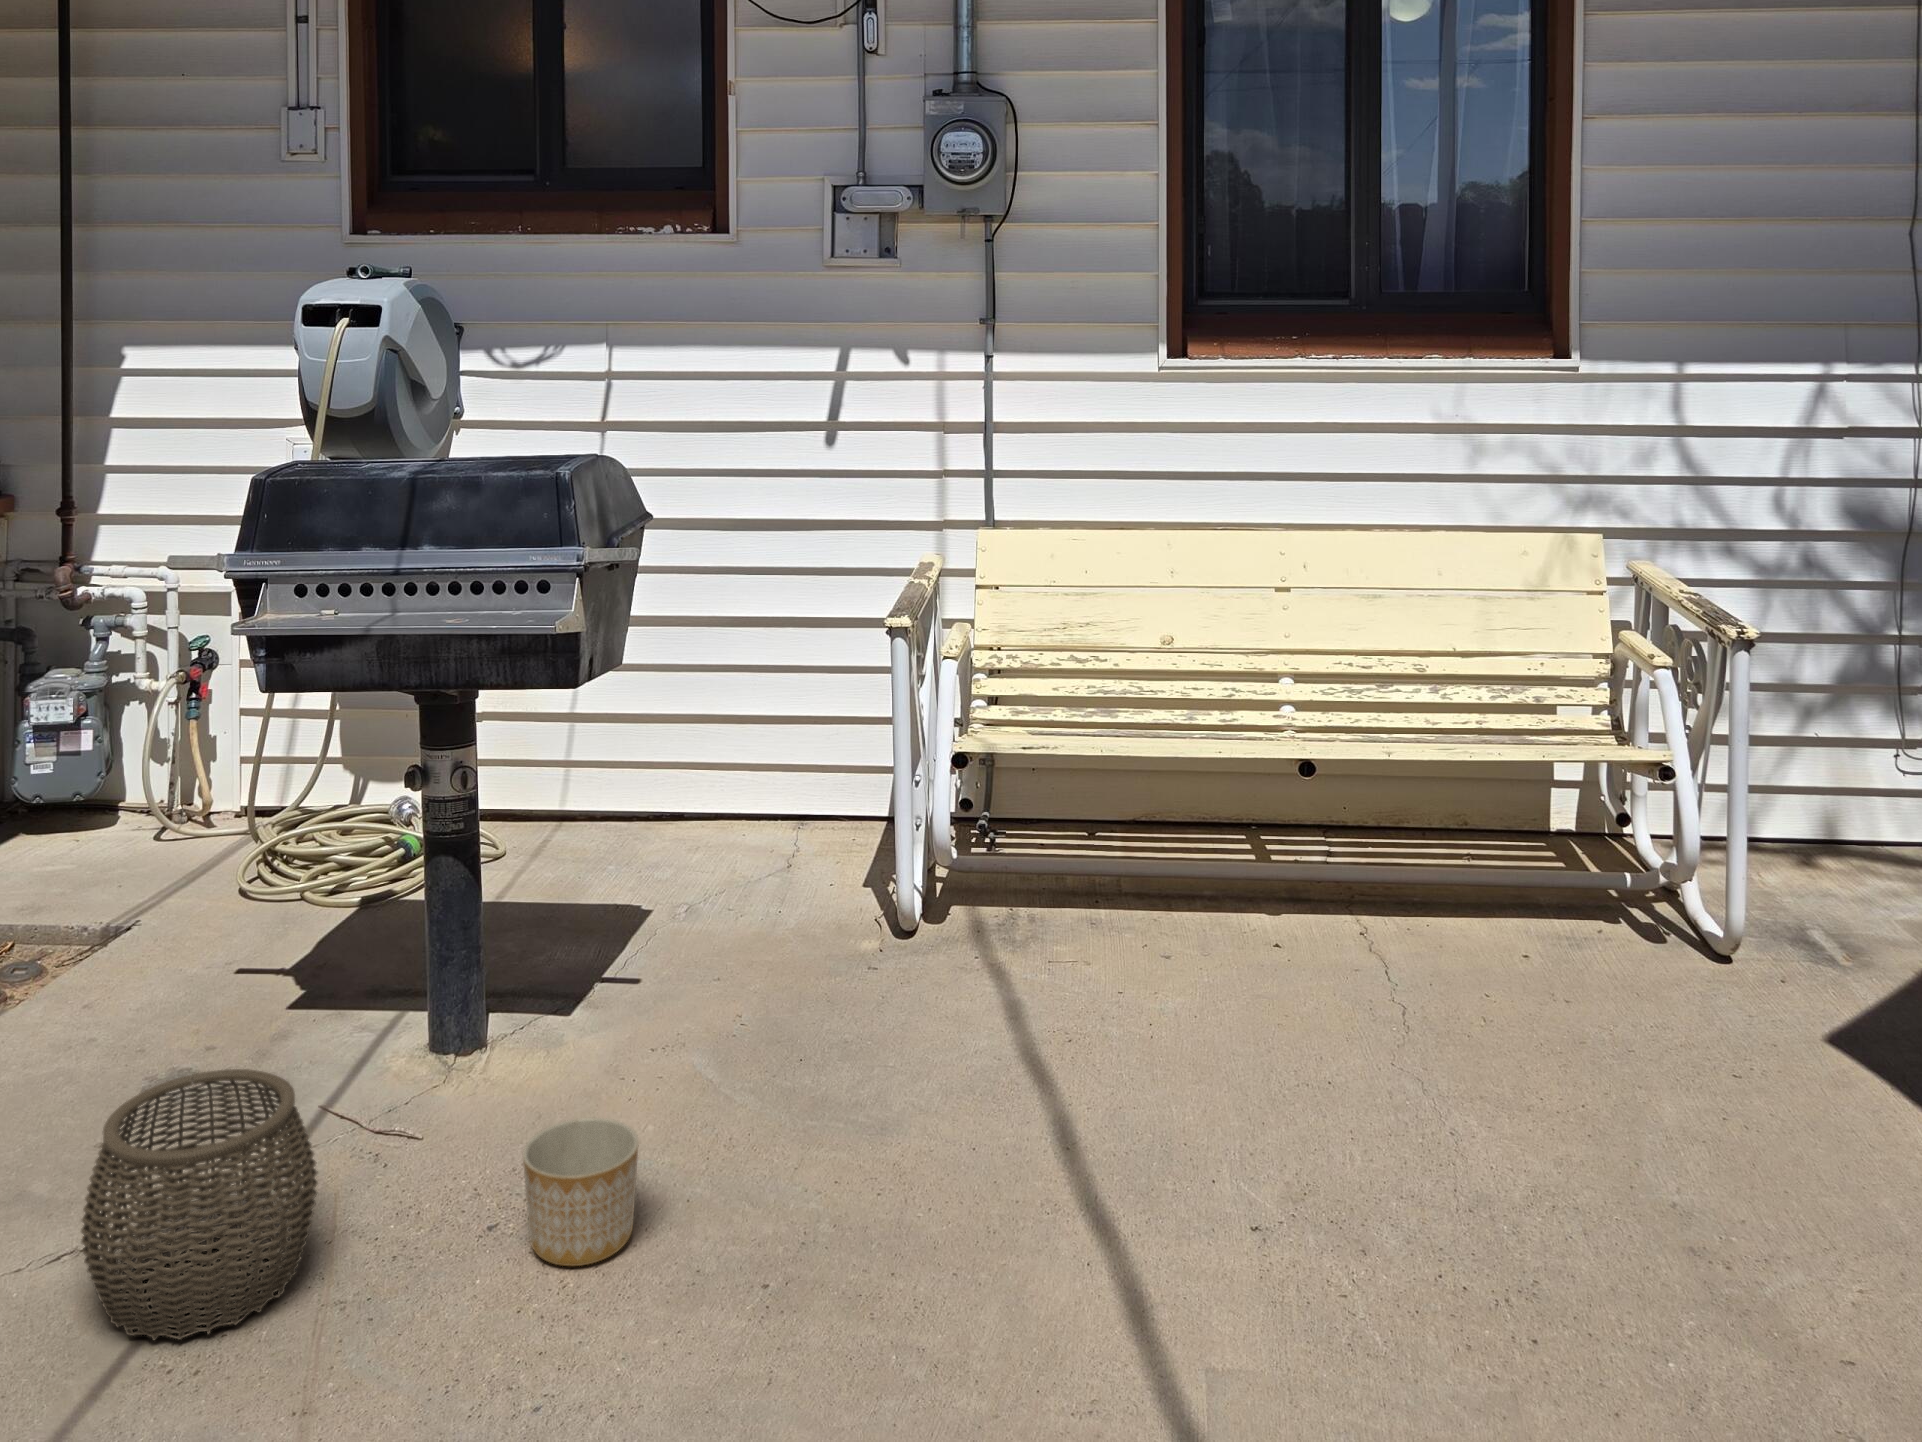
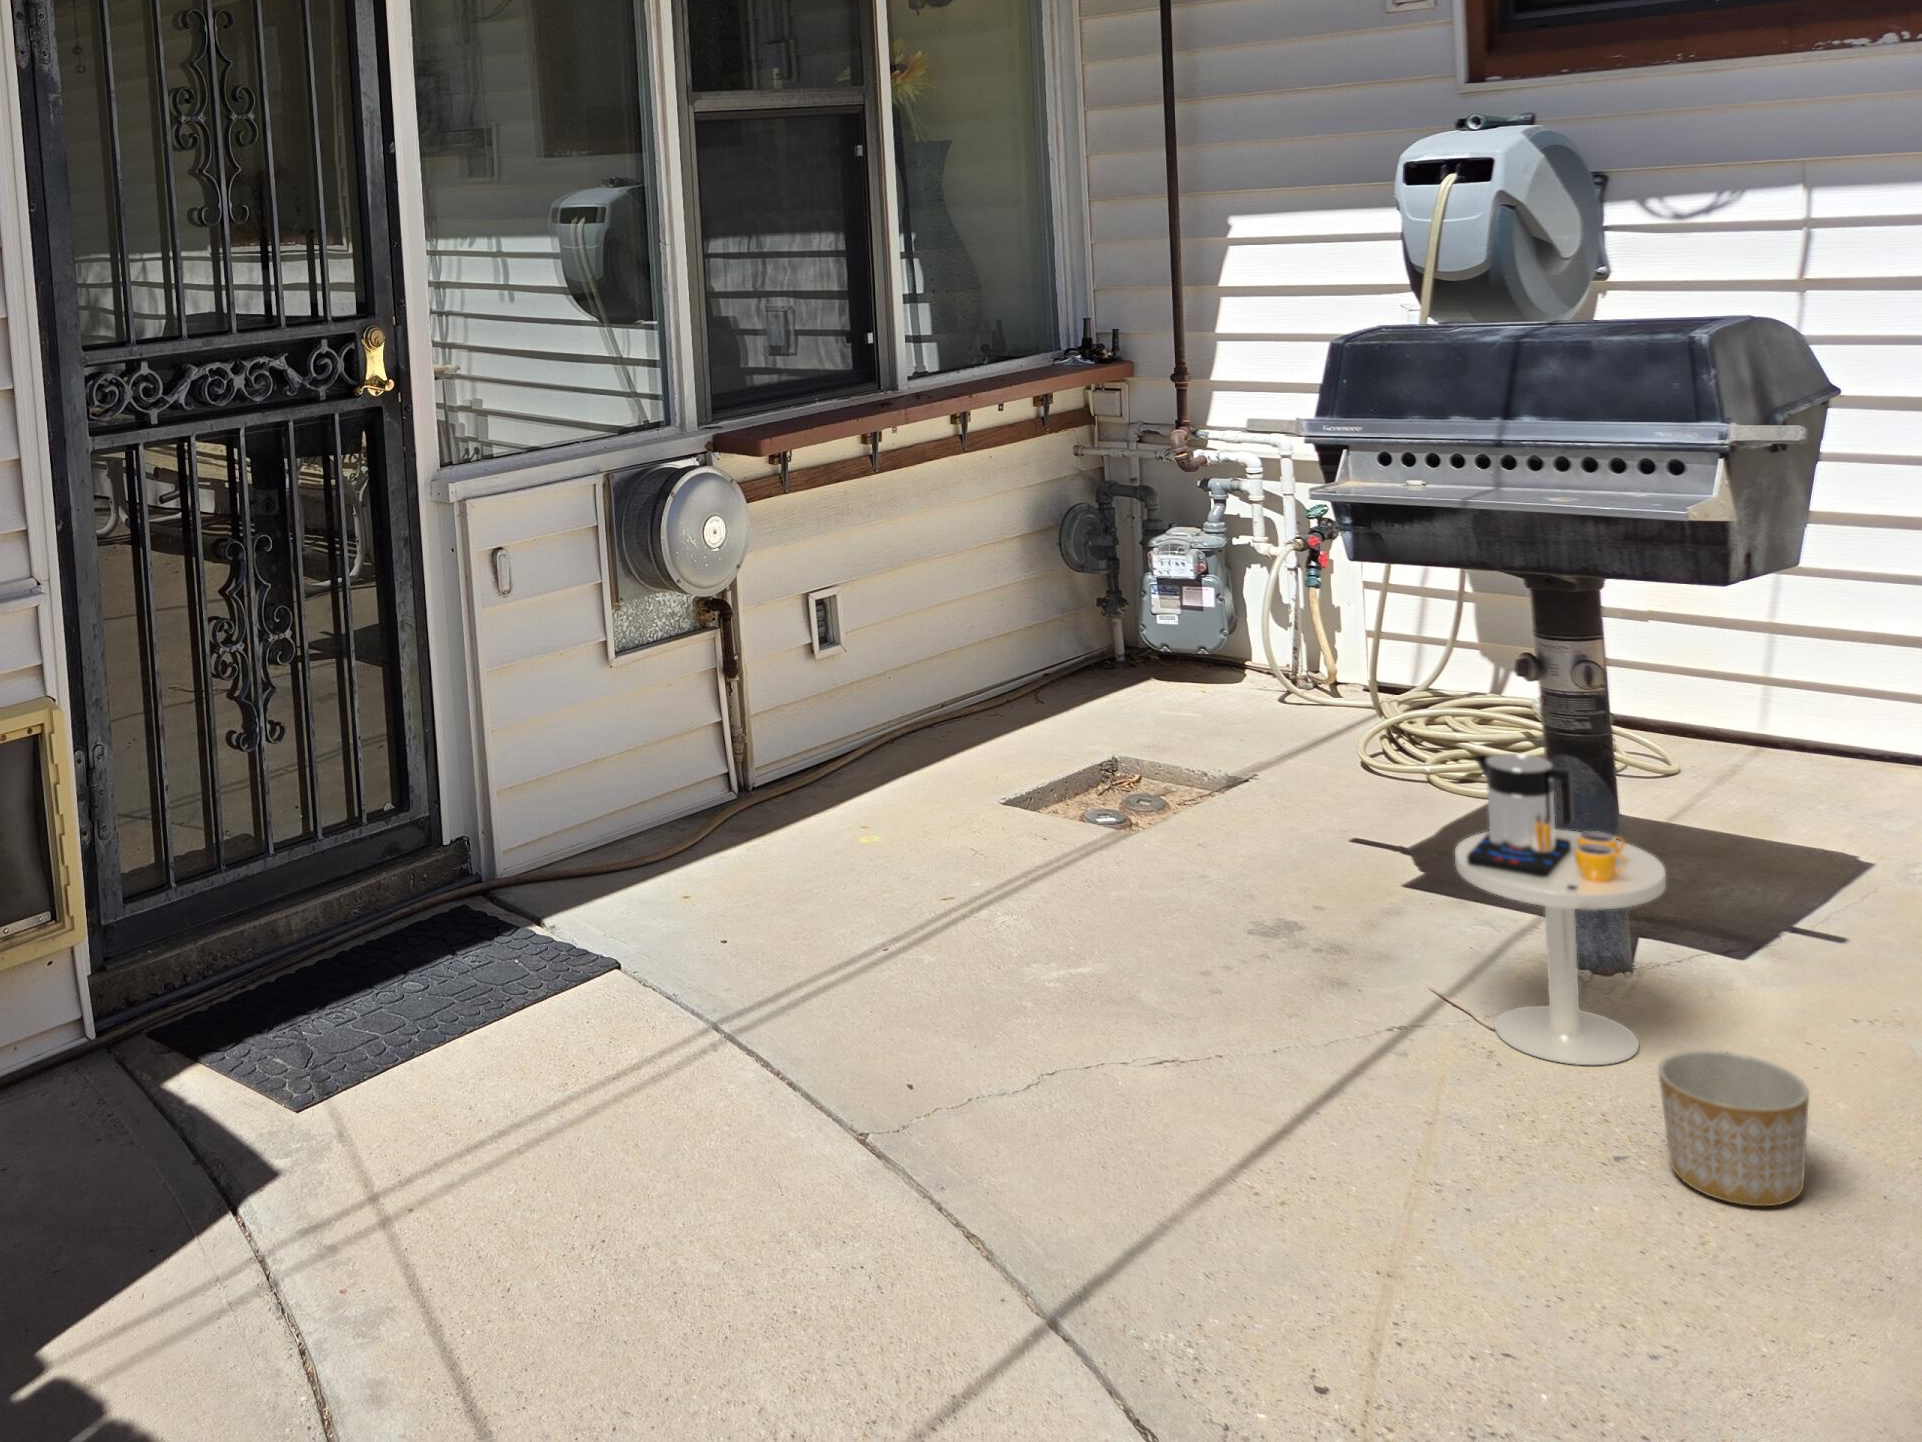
side table: none [342,869,522,1168] -> present [1455,753,1666,1065]
woven basket: present [81,1069,318,1340] -> none [1206,899,1429,1133]

